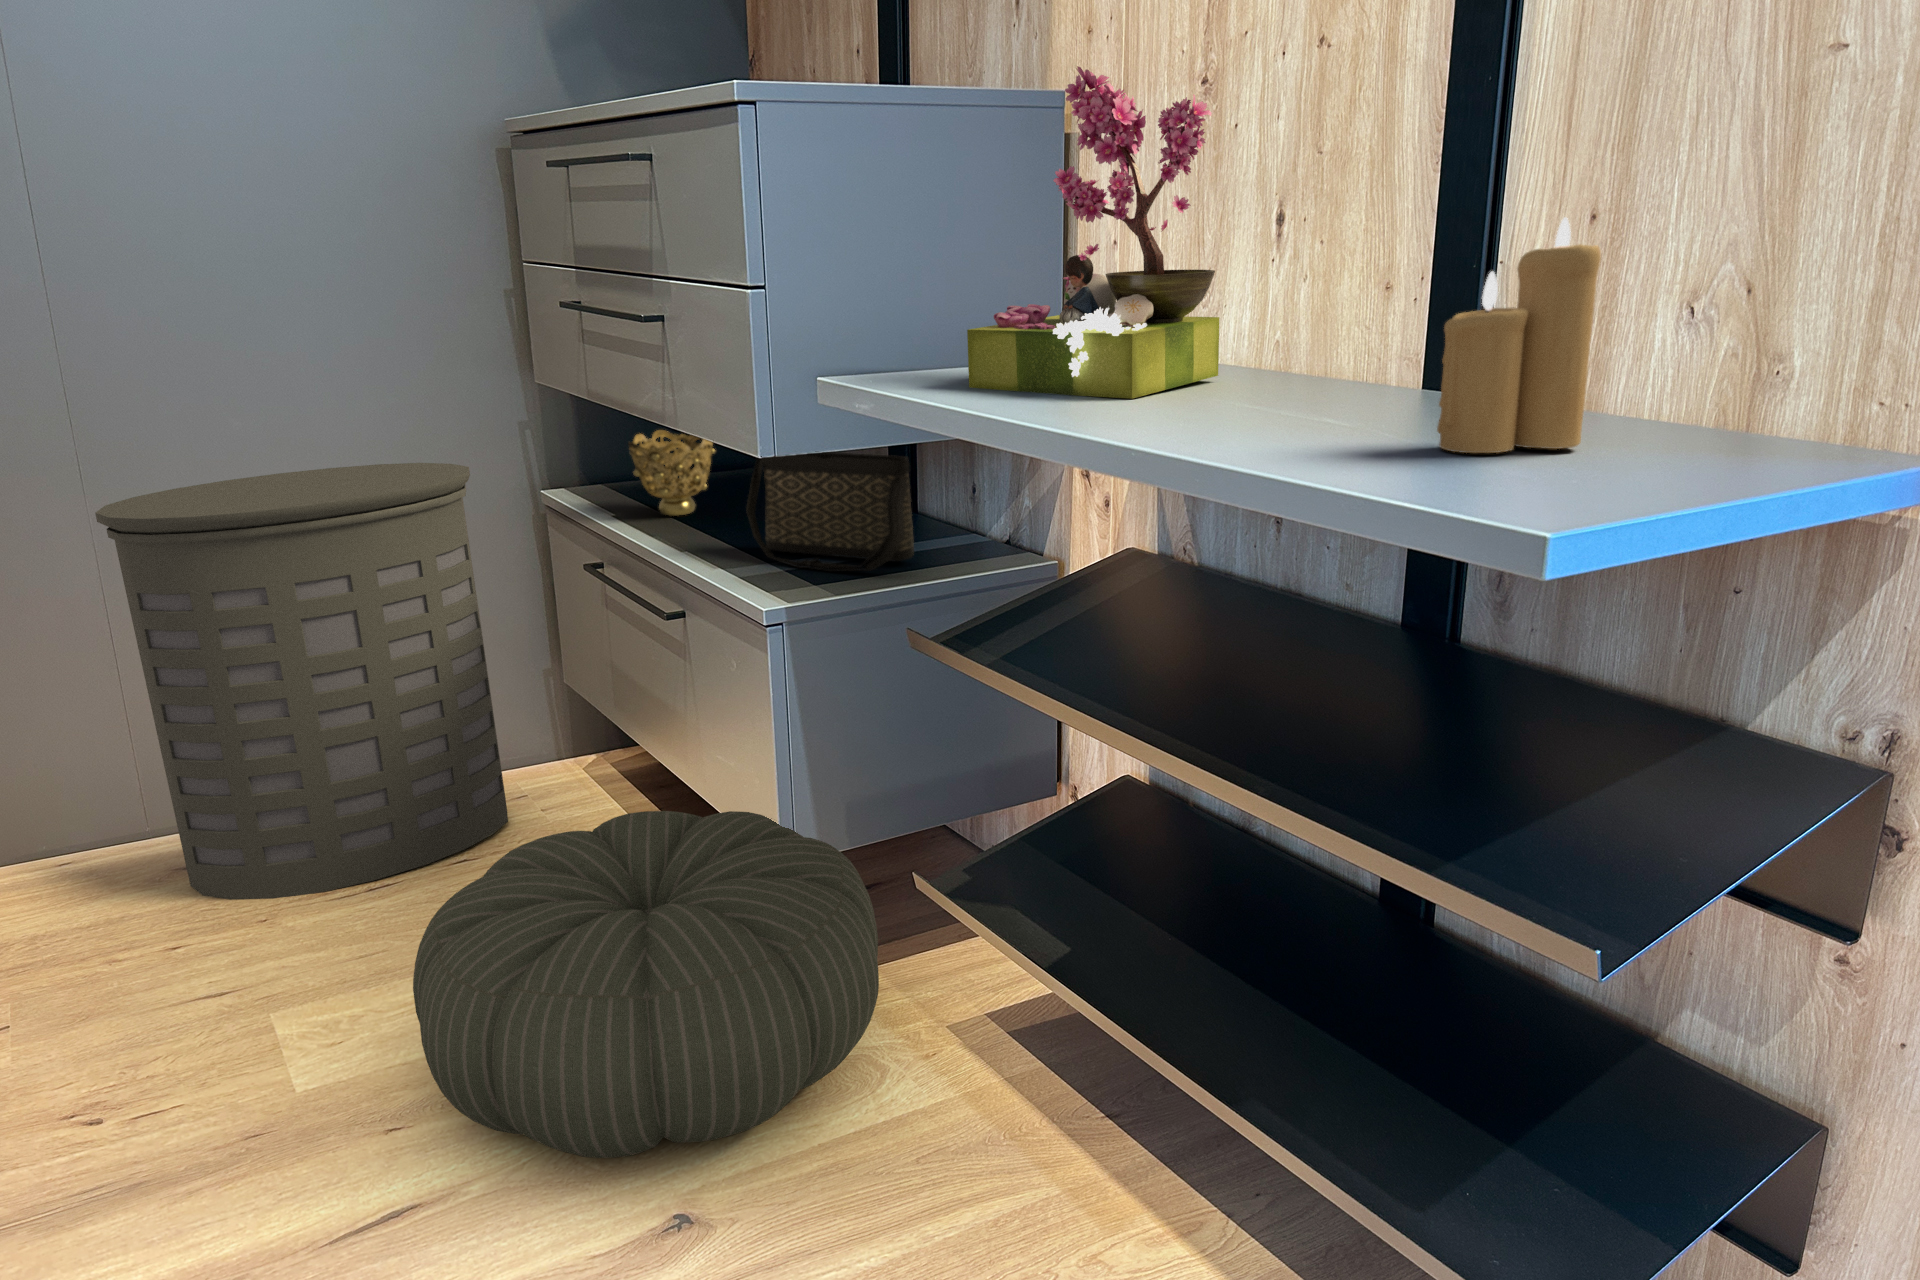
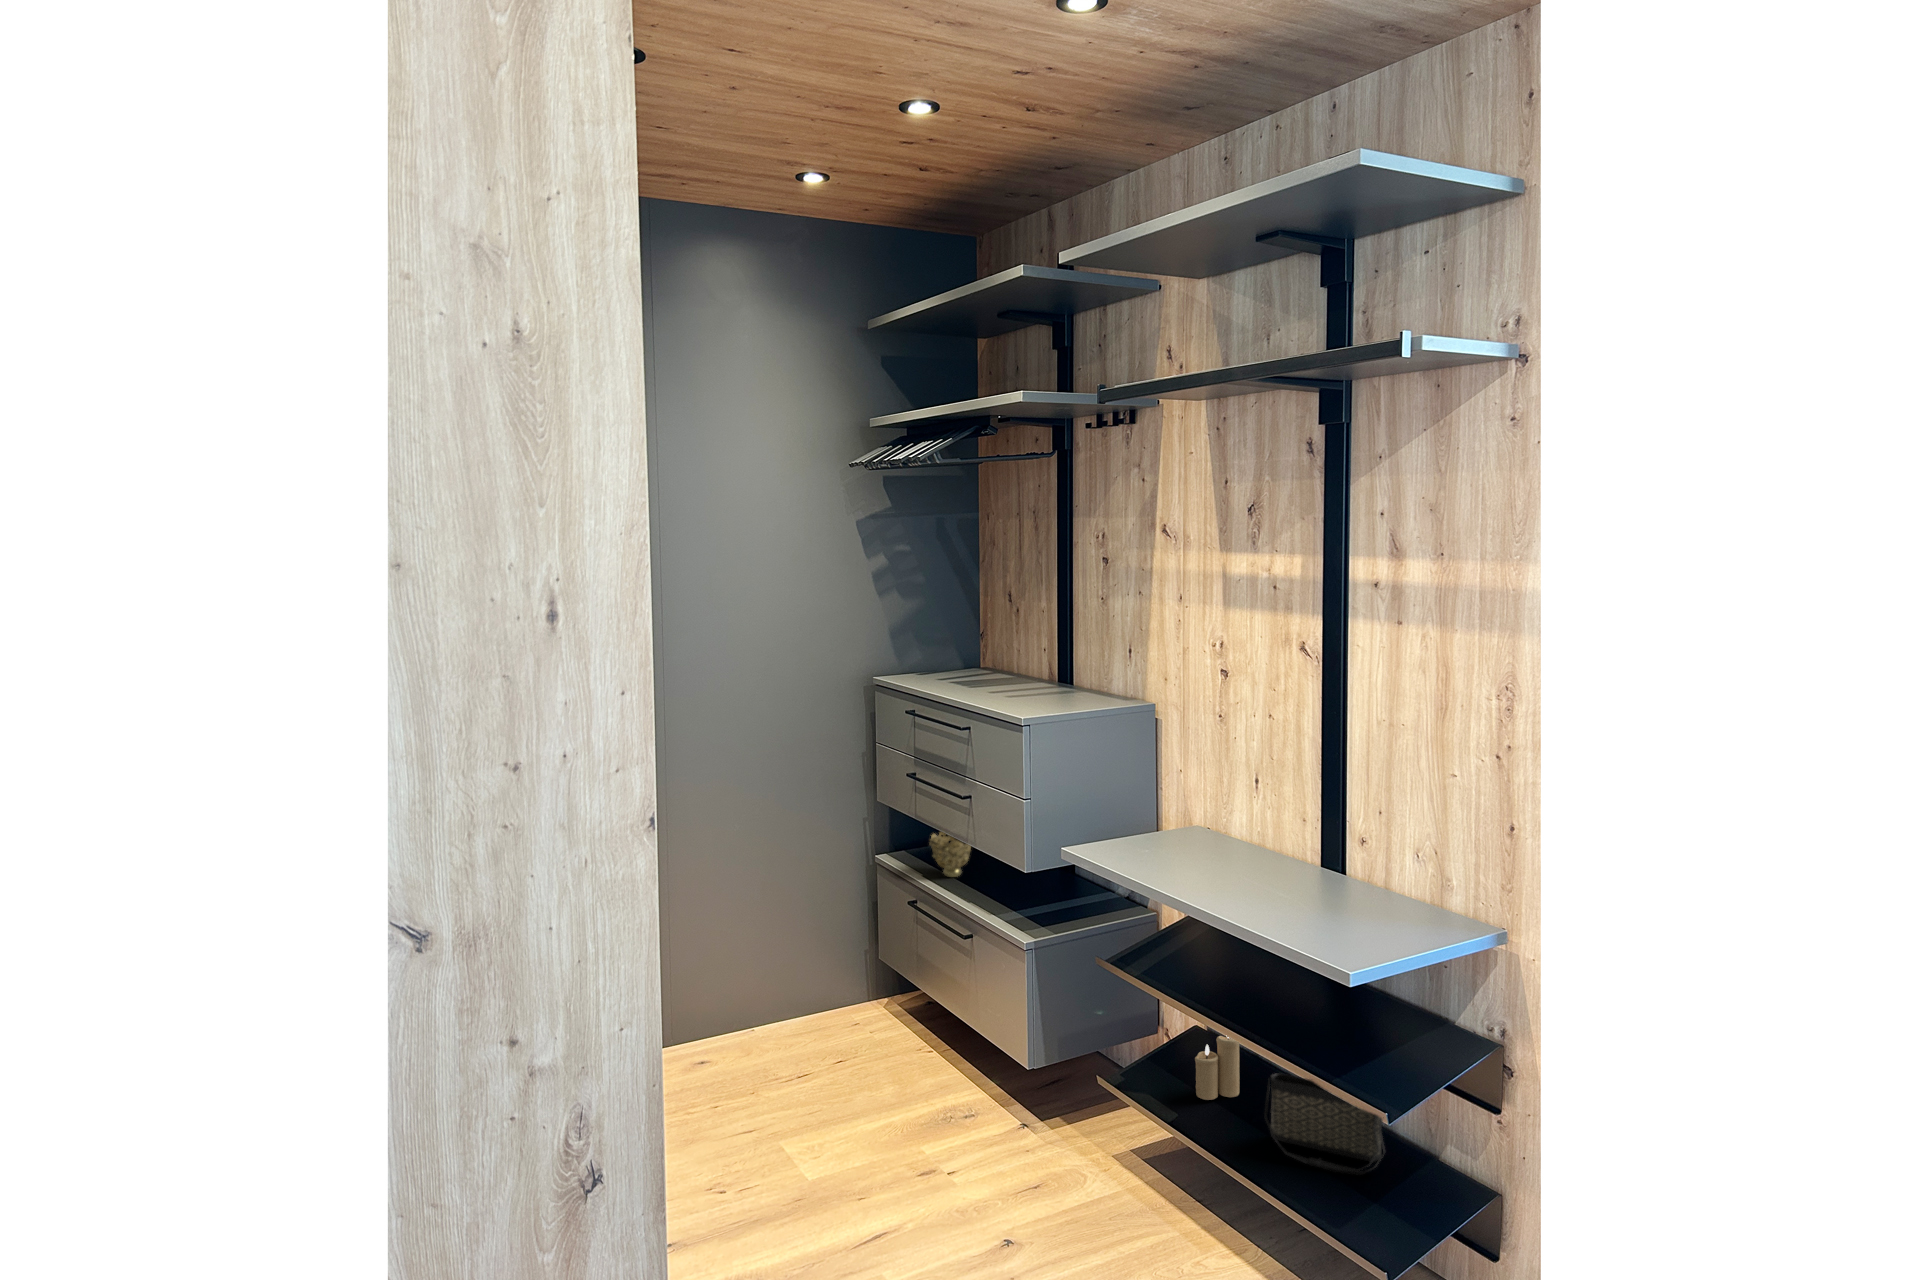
flower arrangement: present [967,67,1219,399] -> none [1128,718,1236,872]
candle: present [1437,217,1601,453] -> present [1195,1036,1239,1100]
handbag: present [746,452,914,571] -> present [1264,1073,1385,1175]
laundry hamper: present [95,463,508,900] -> none [686,847,856,1083]
pouf: present [413,811,879,1158] -> none [865,1041,1083,1212]

